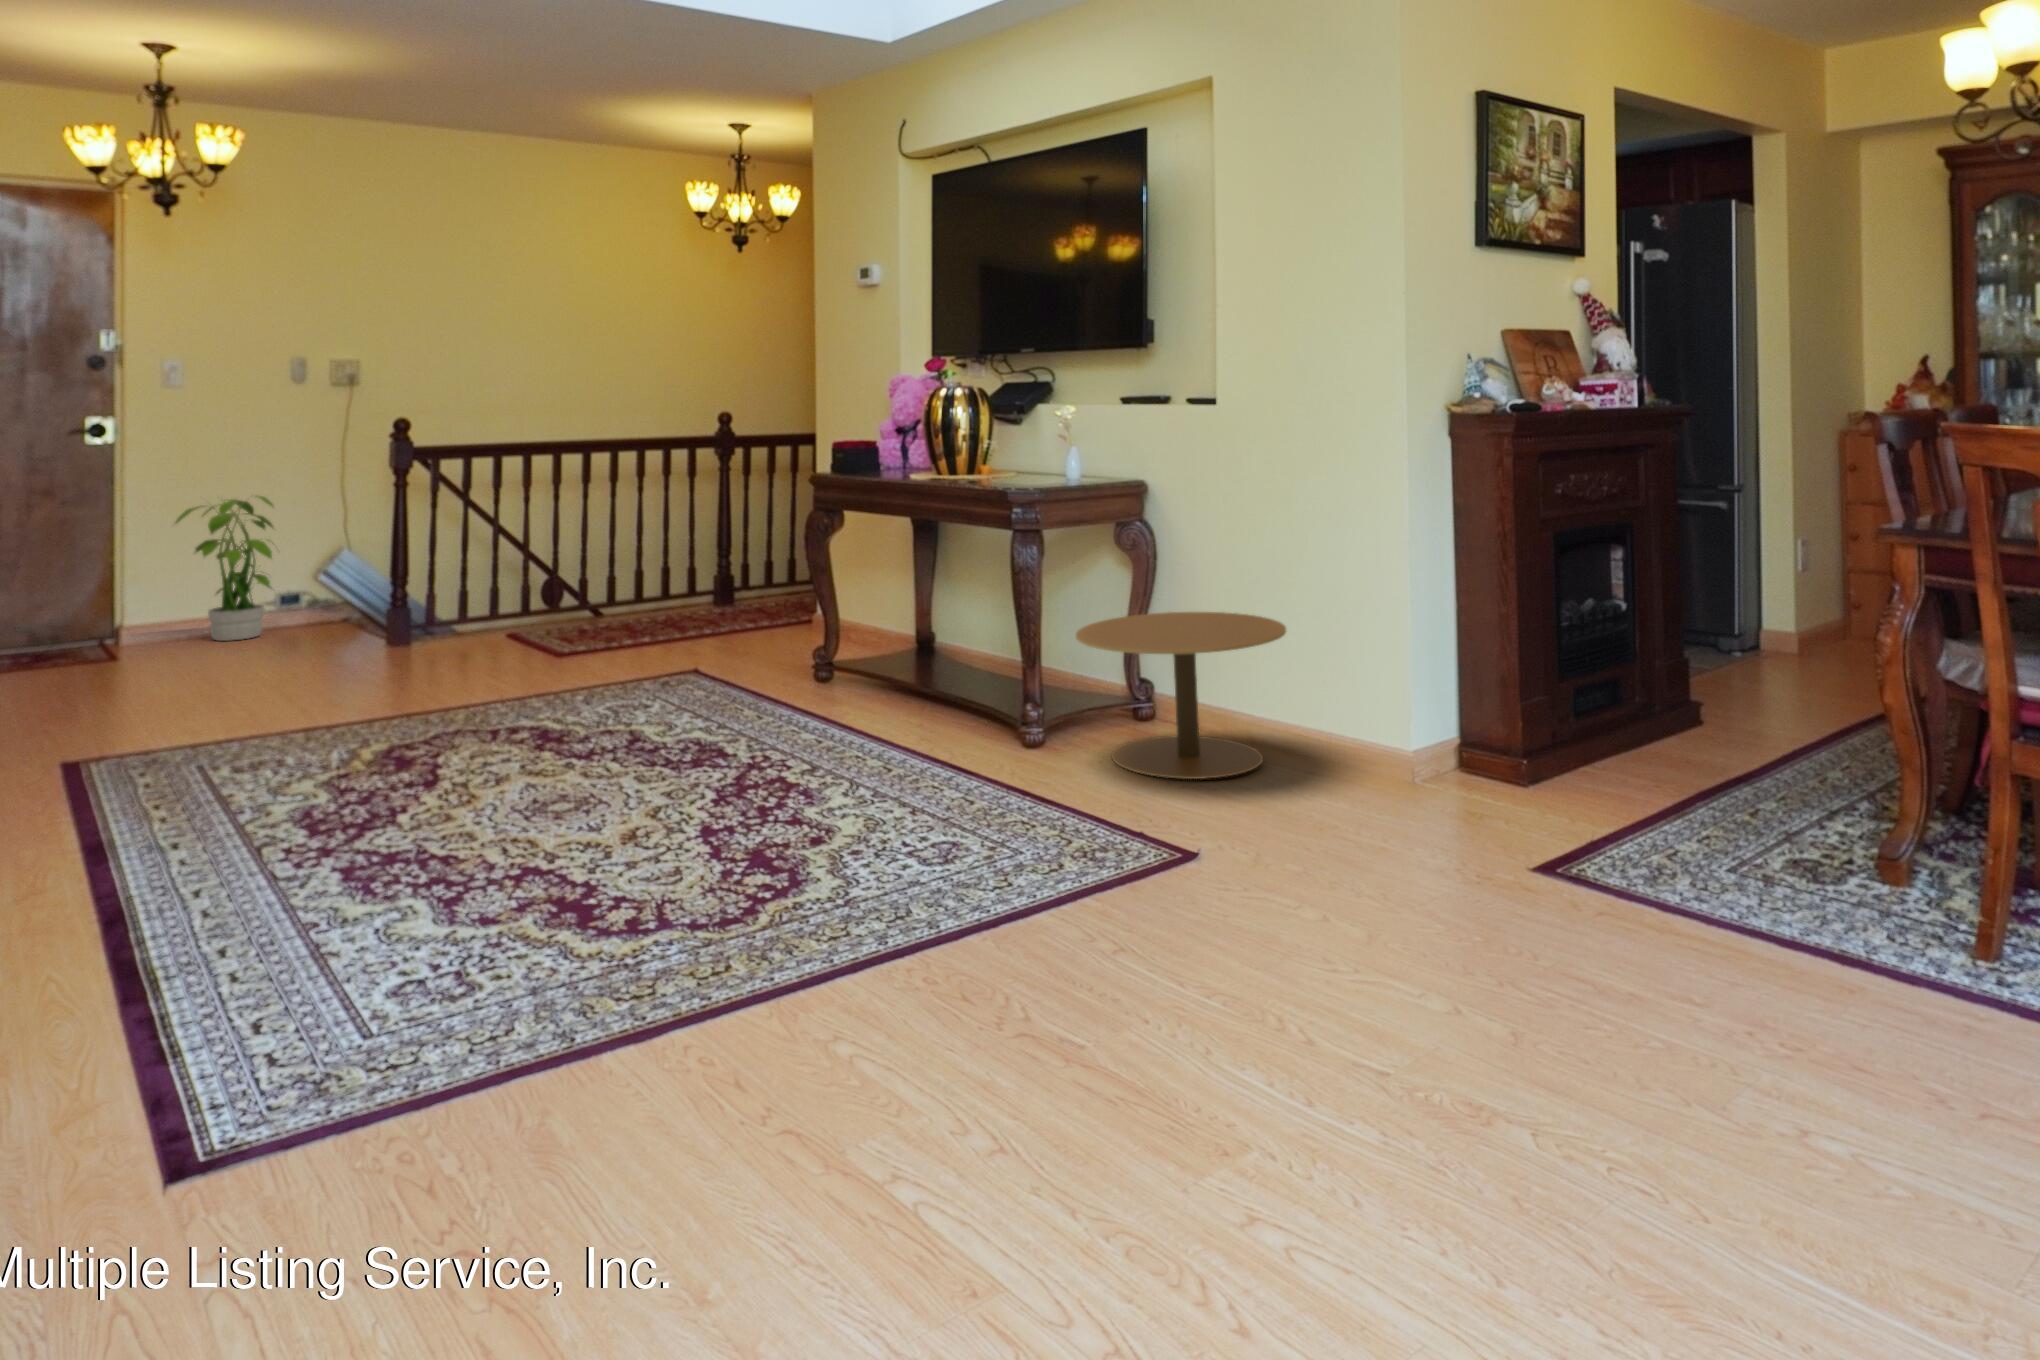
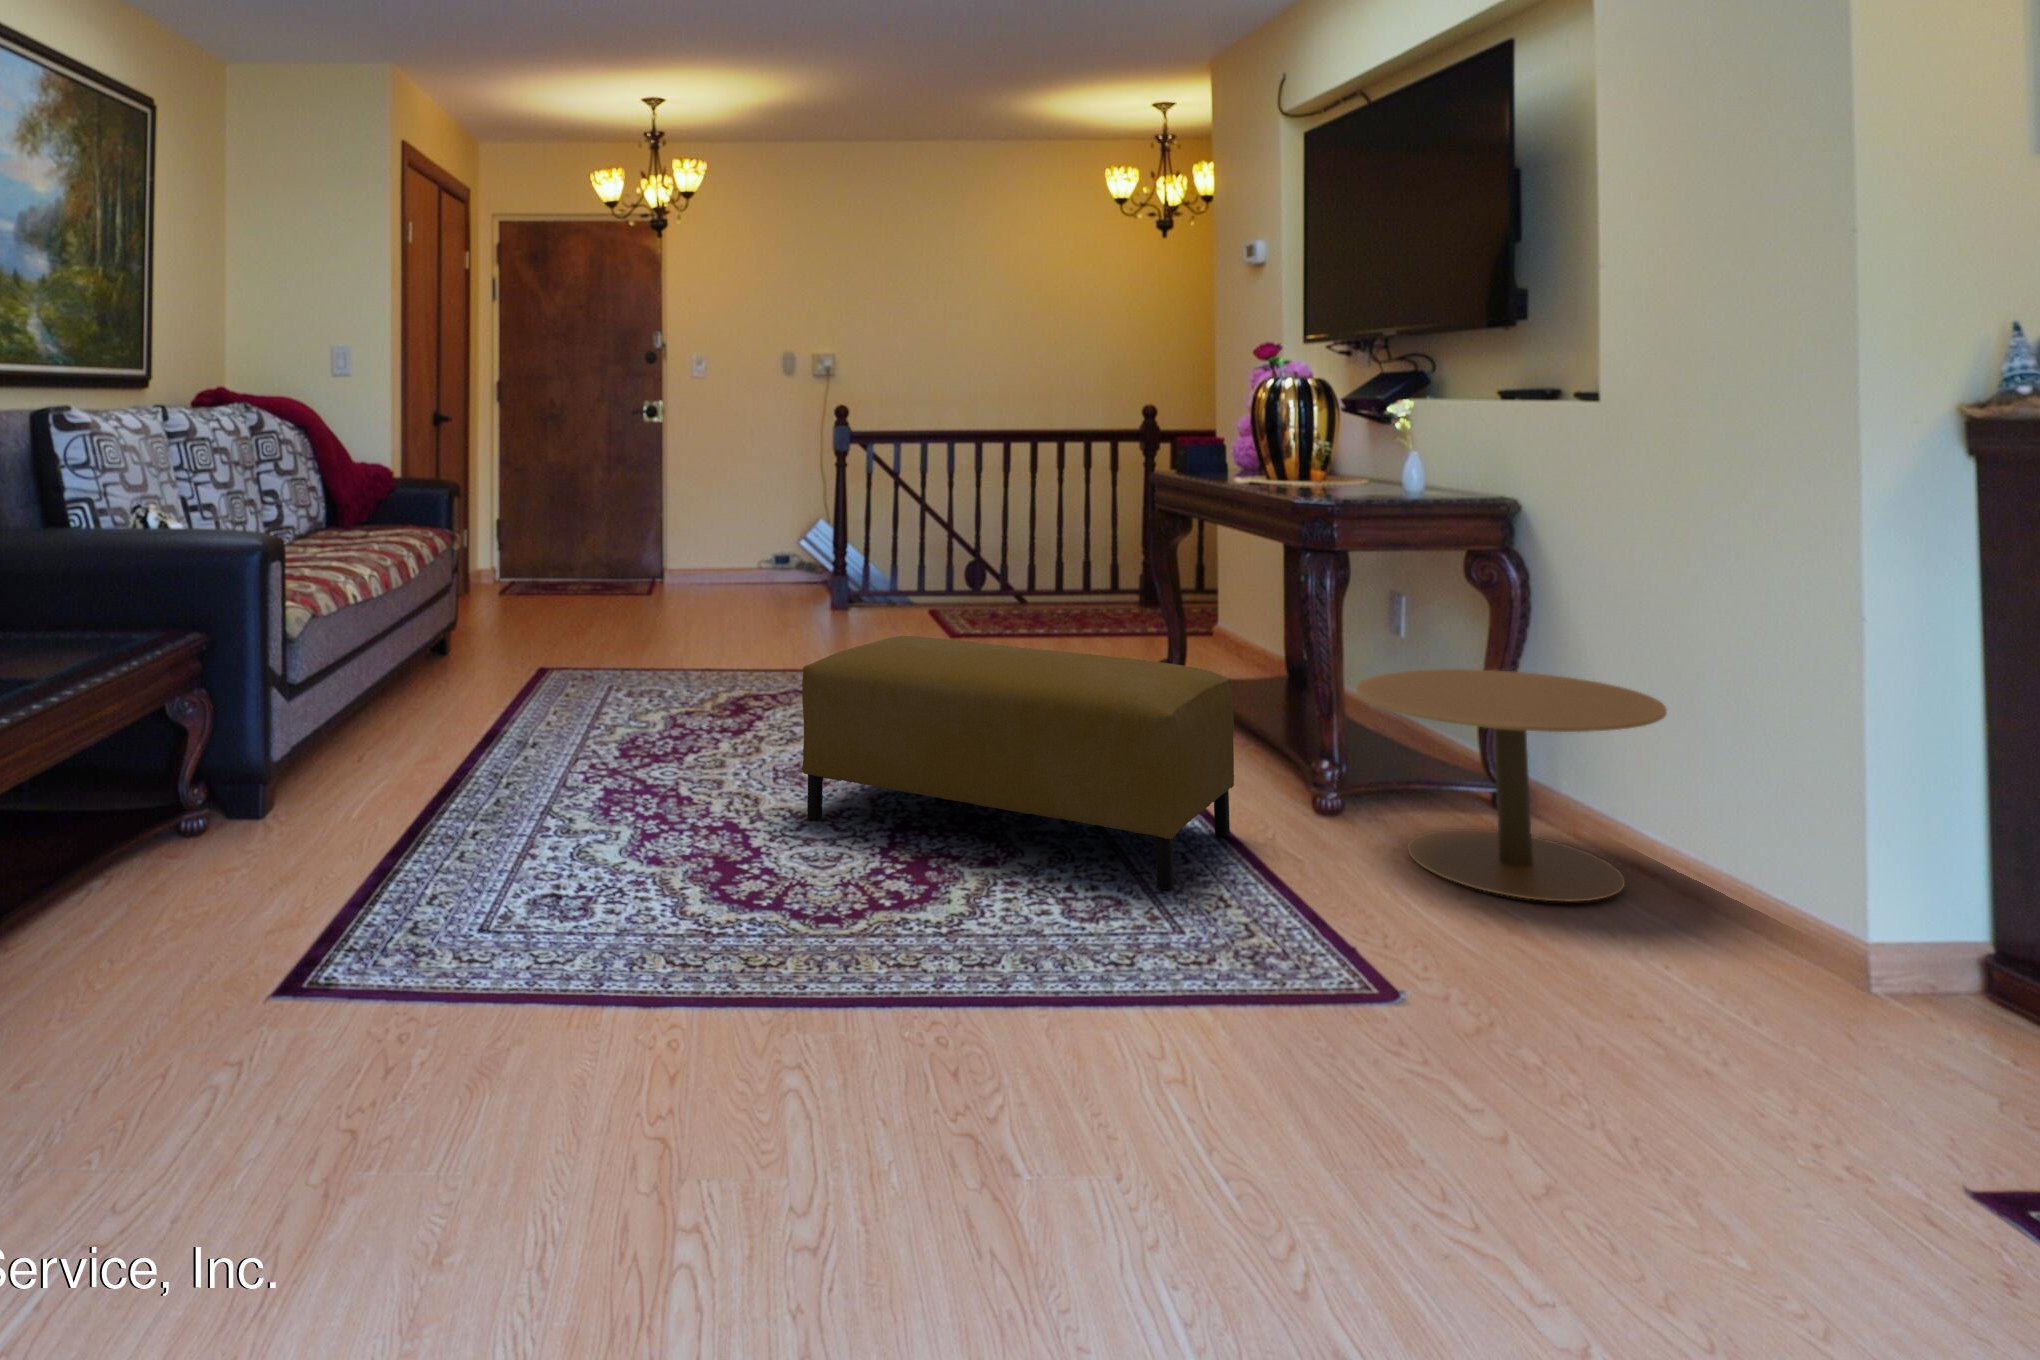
potted plant: present [175,496,274,641] -> none [670,465,747,590]
ottoman: none [606,640,993,843] -> present [802,636,1234,890]

